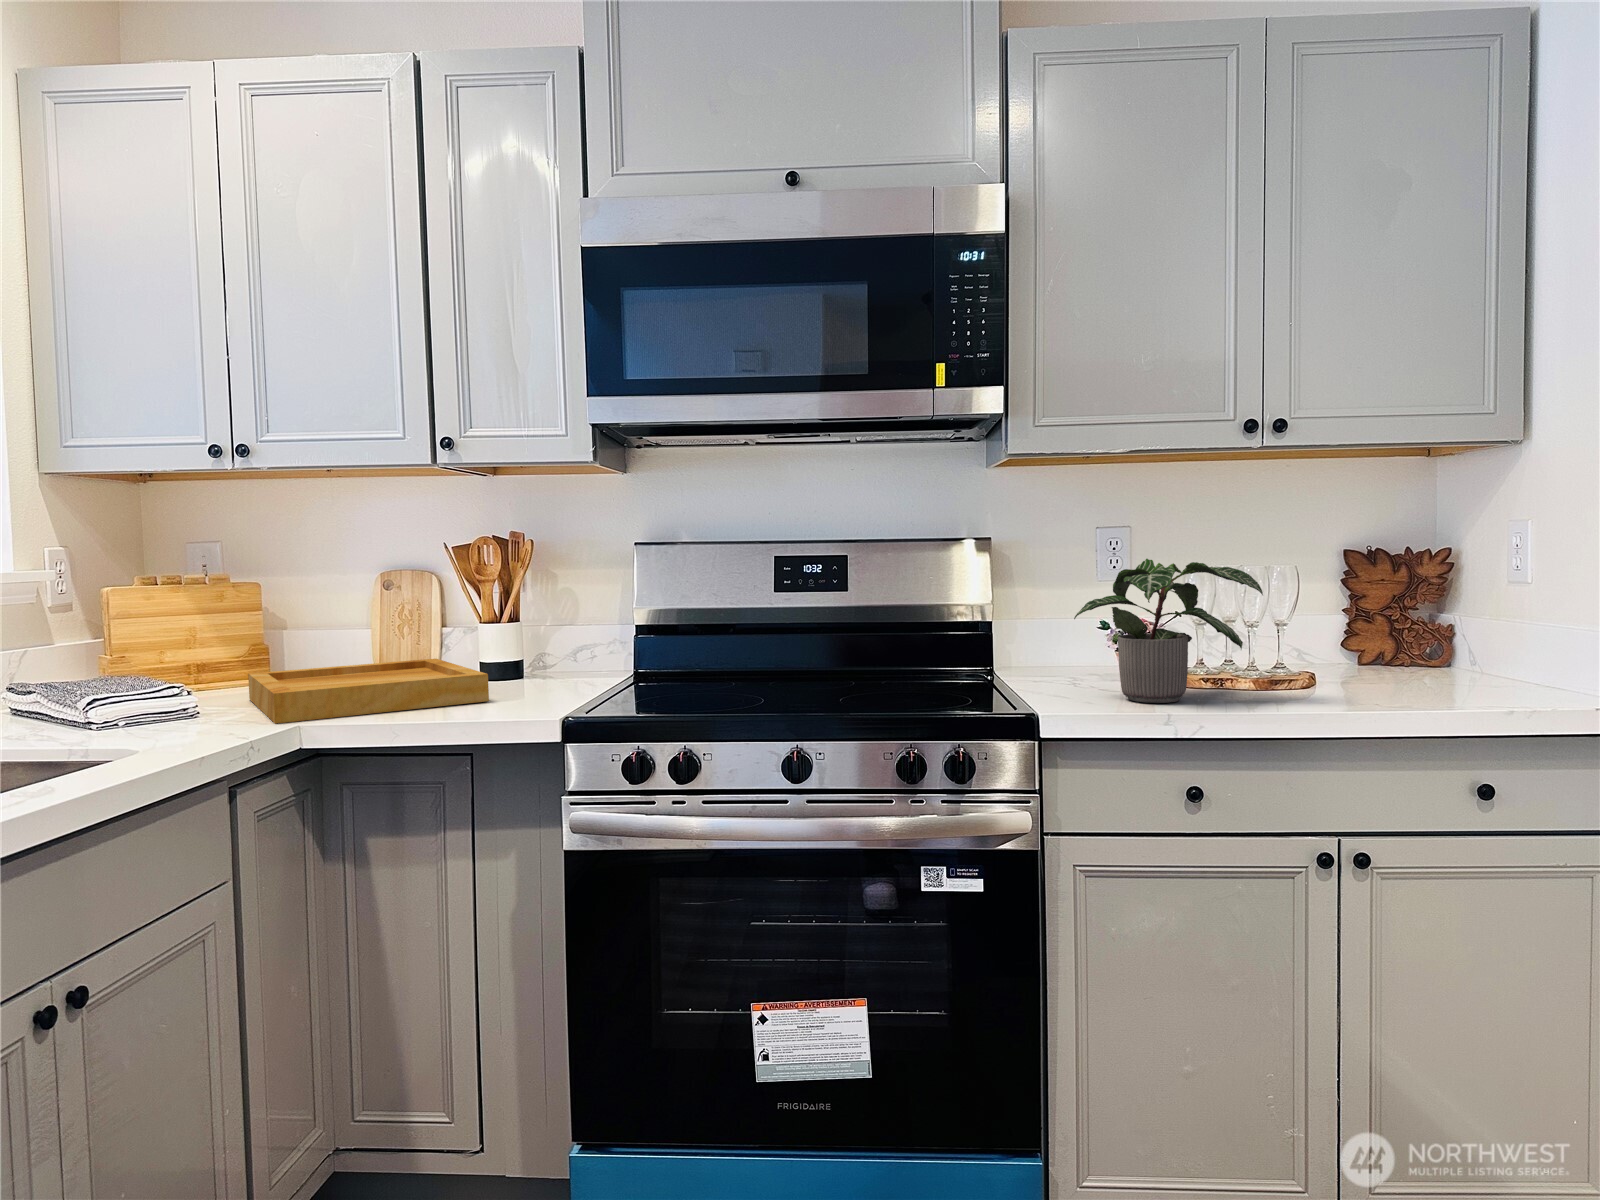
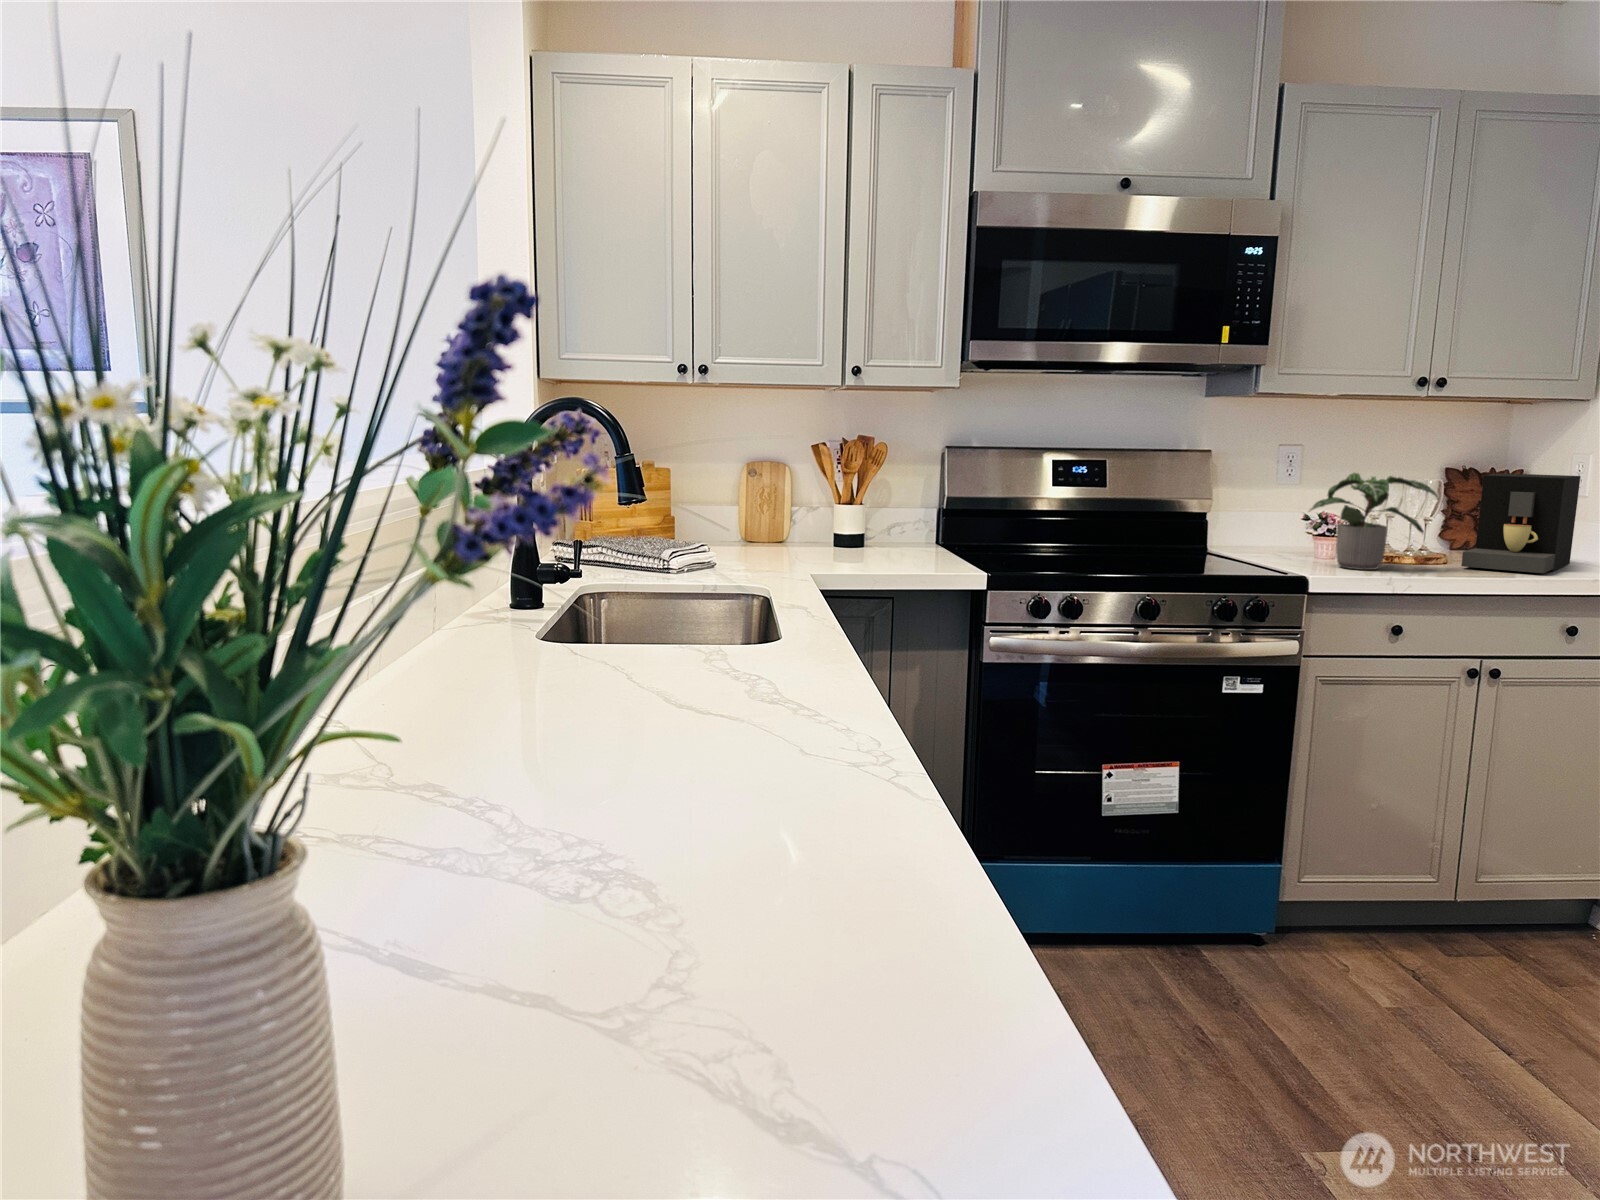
coffee maker: none [1318,553,1512,706] -> present [1461,473,1581,573]
tray: present [248,659,489,724] -> none [703,531,898,573]

